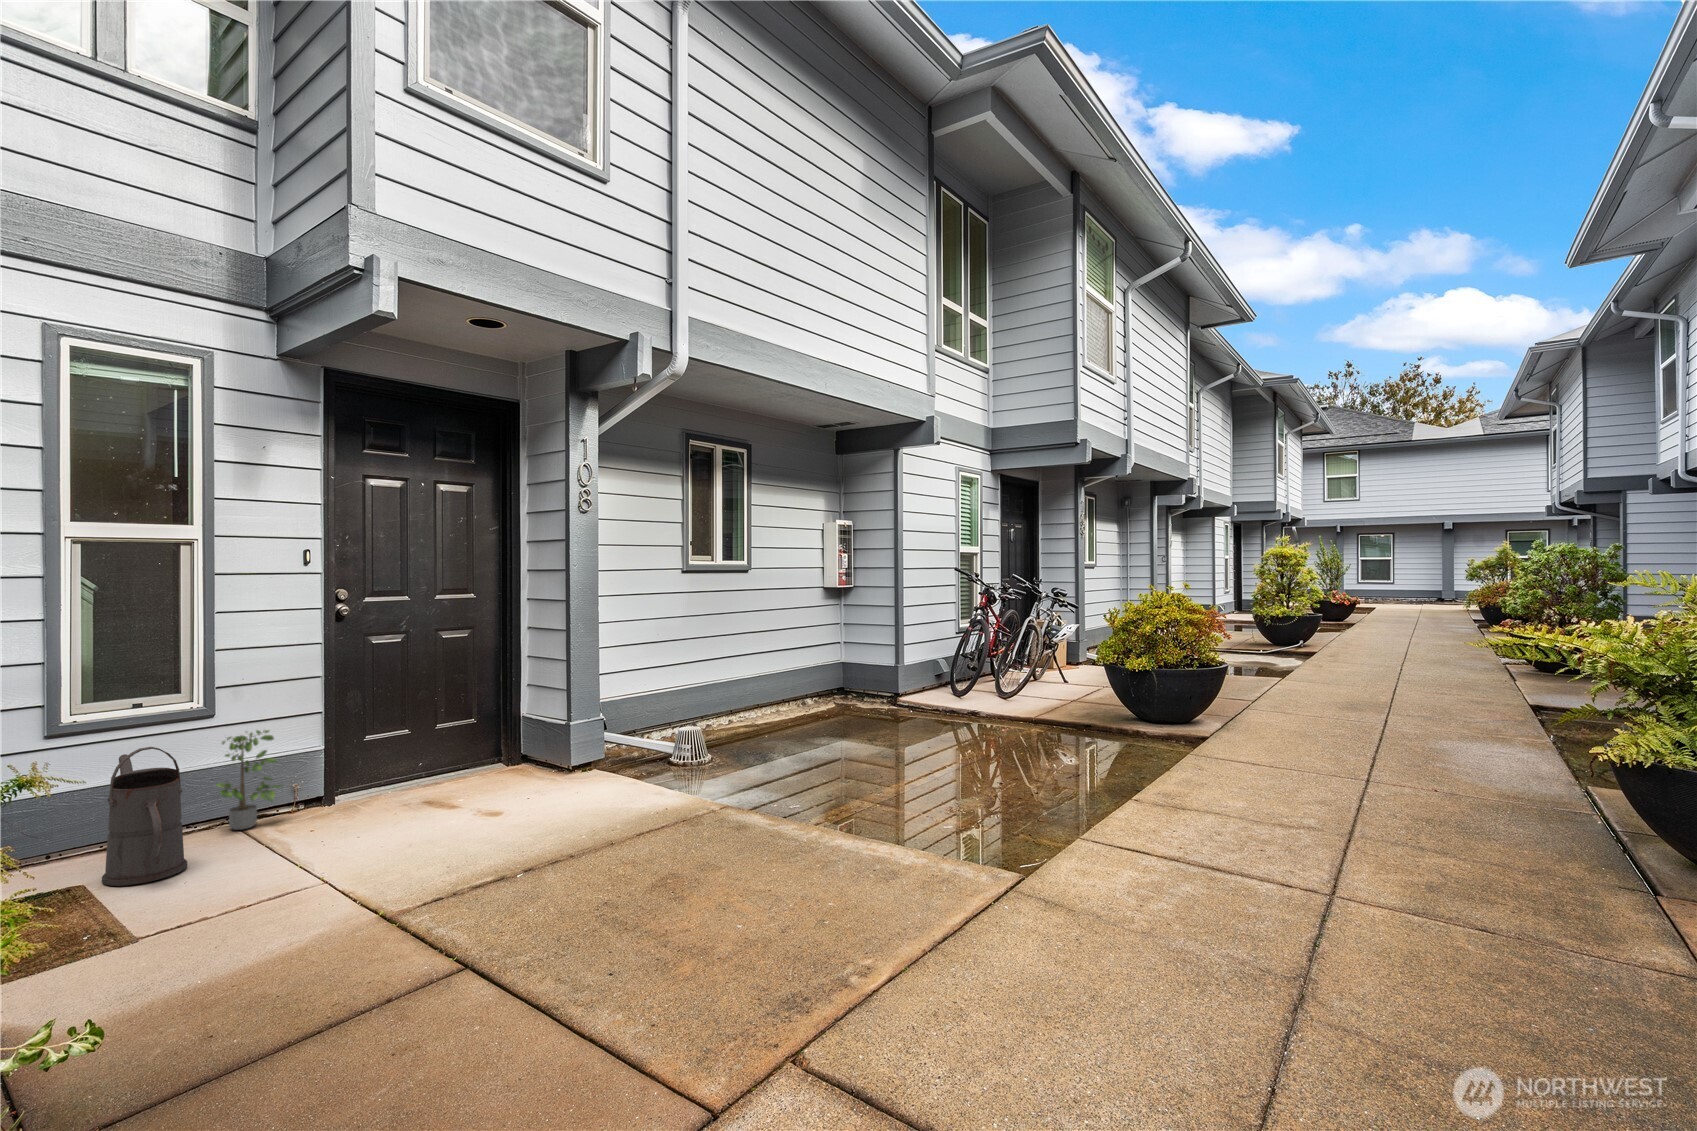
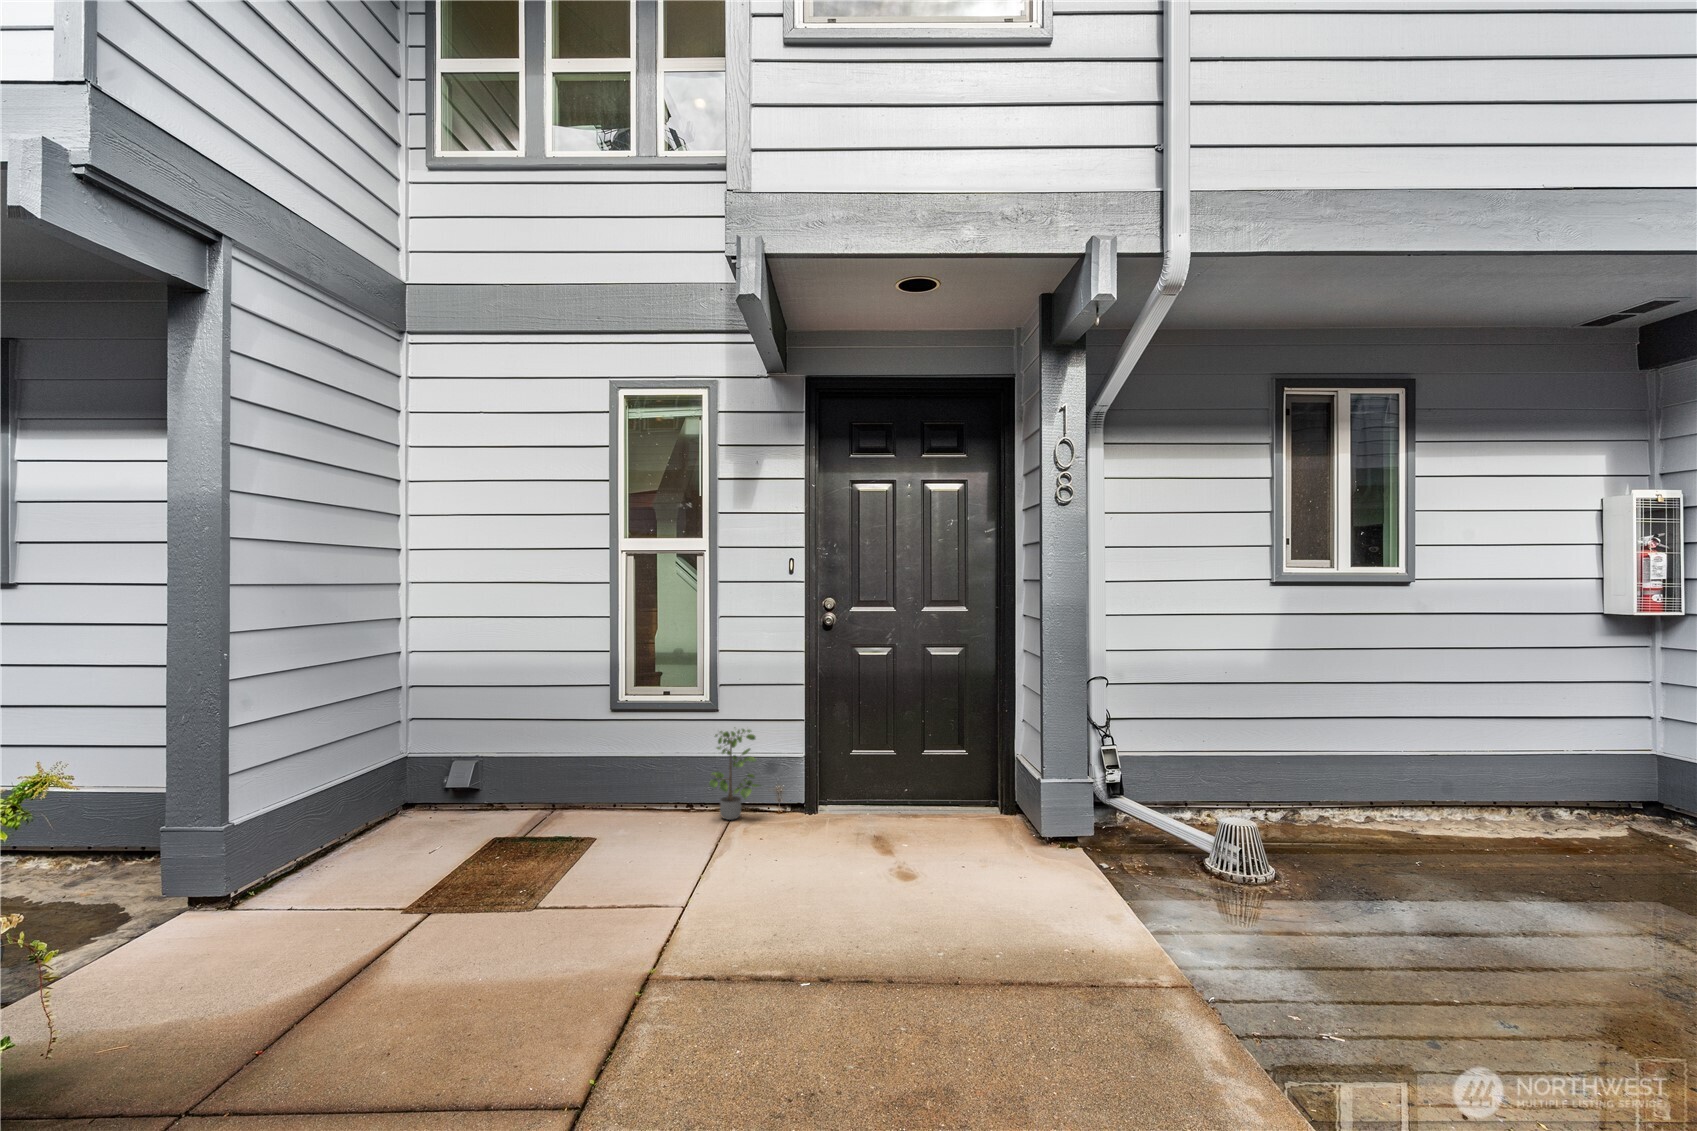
watering can: present [102,747,187,886] -> none [594,732,655,852]

